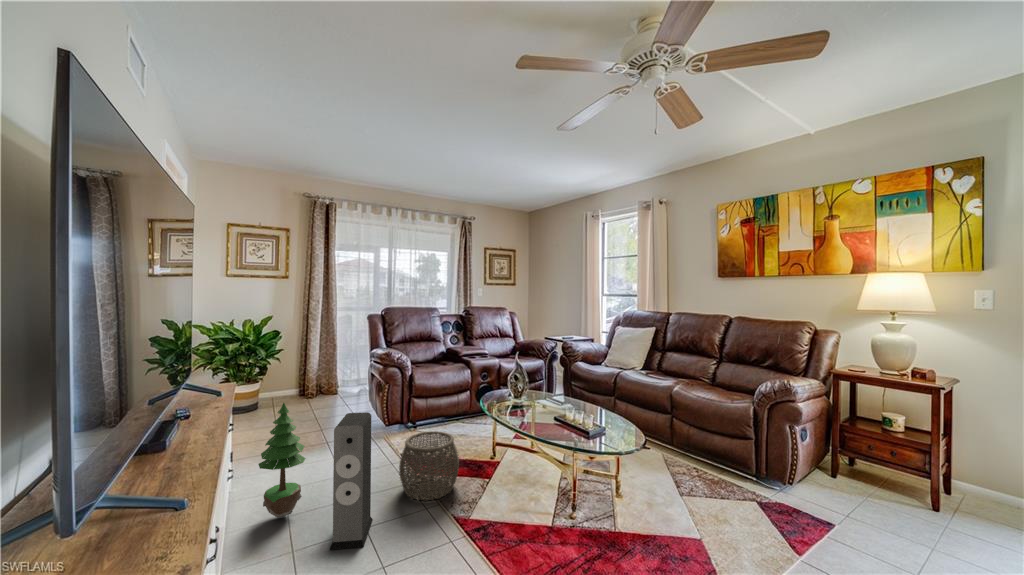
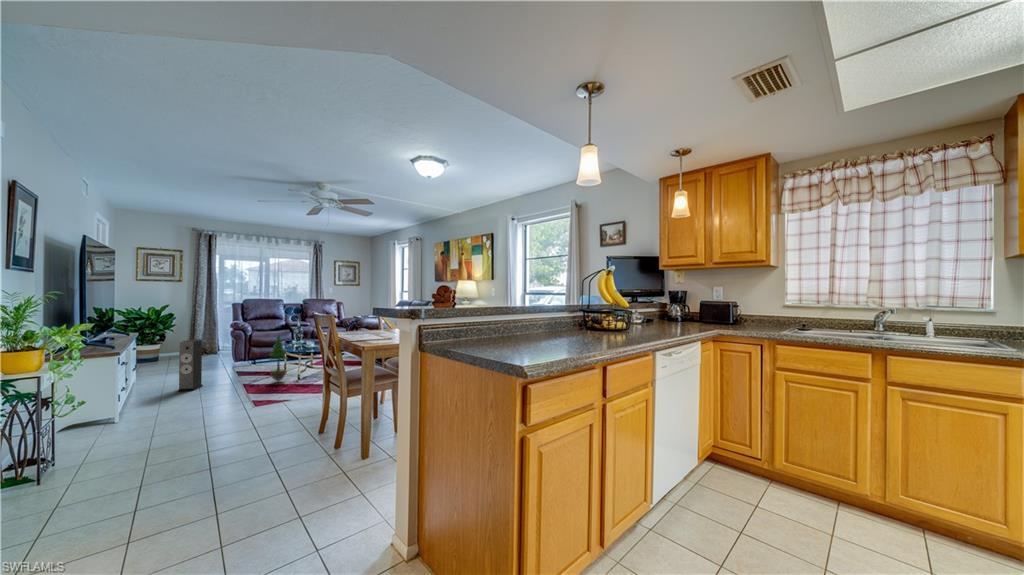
potted tree: present [258,403,306,518] -> present [269,335,287,381]
woven basket: present [399,431,459,501] -> none [222,354,256,381]

